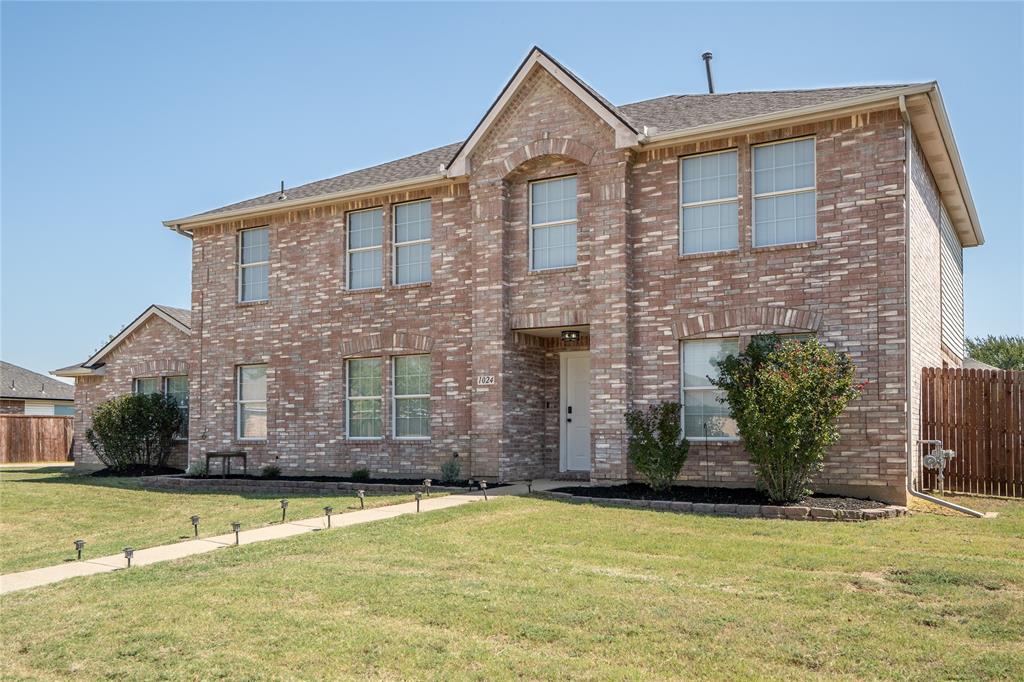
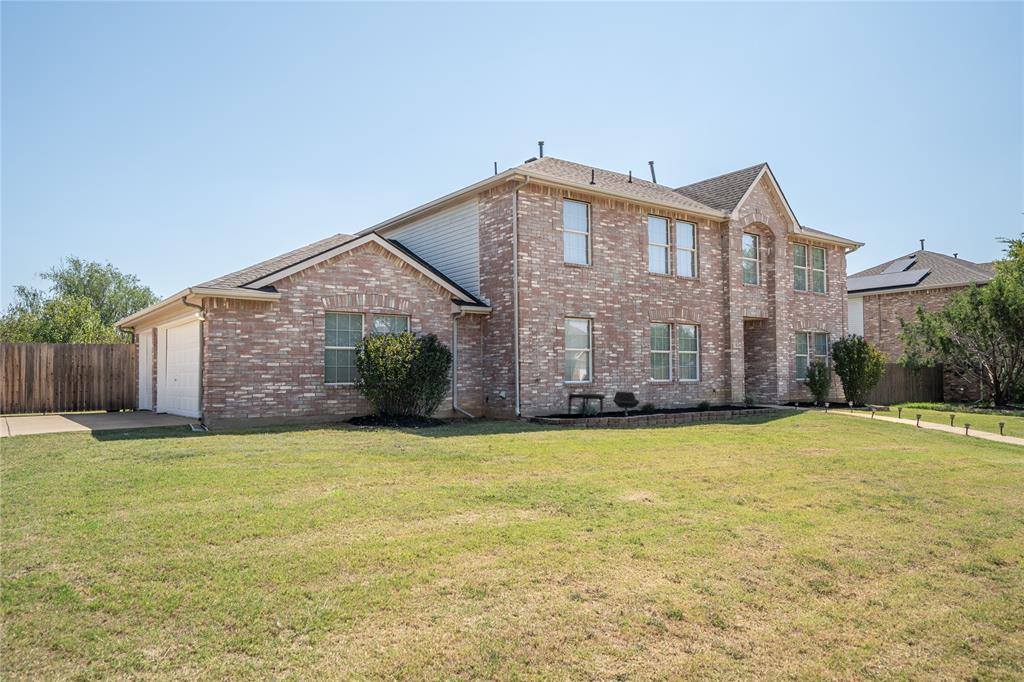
lounge chair: none [256,451,292,480] -> present [613,392,639,415]

